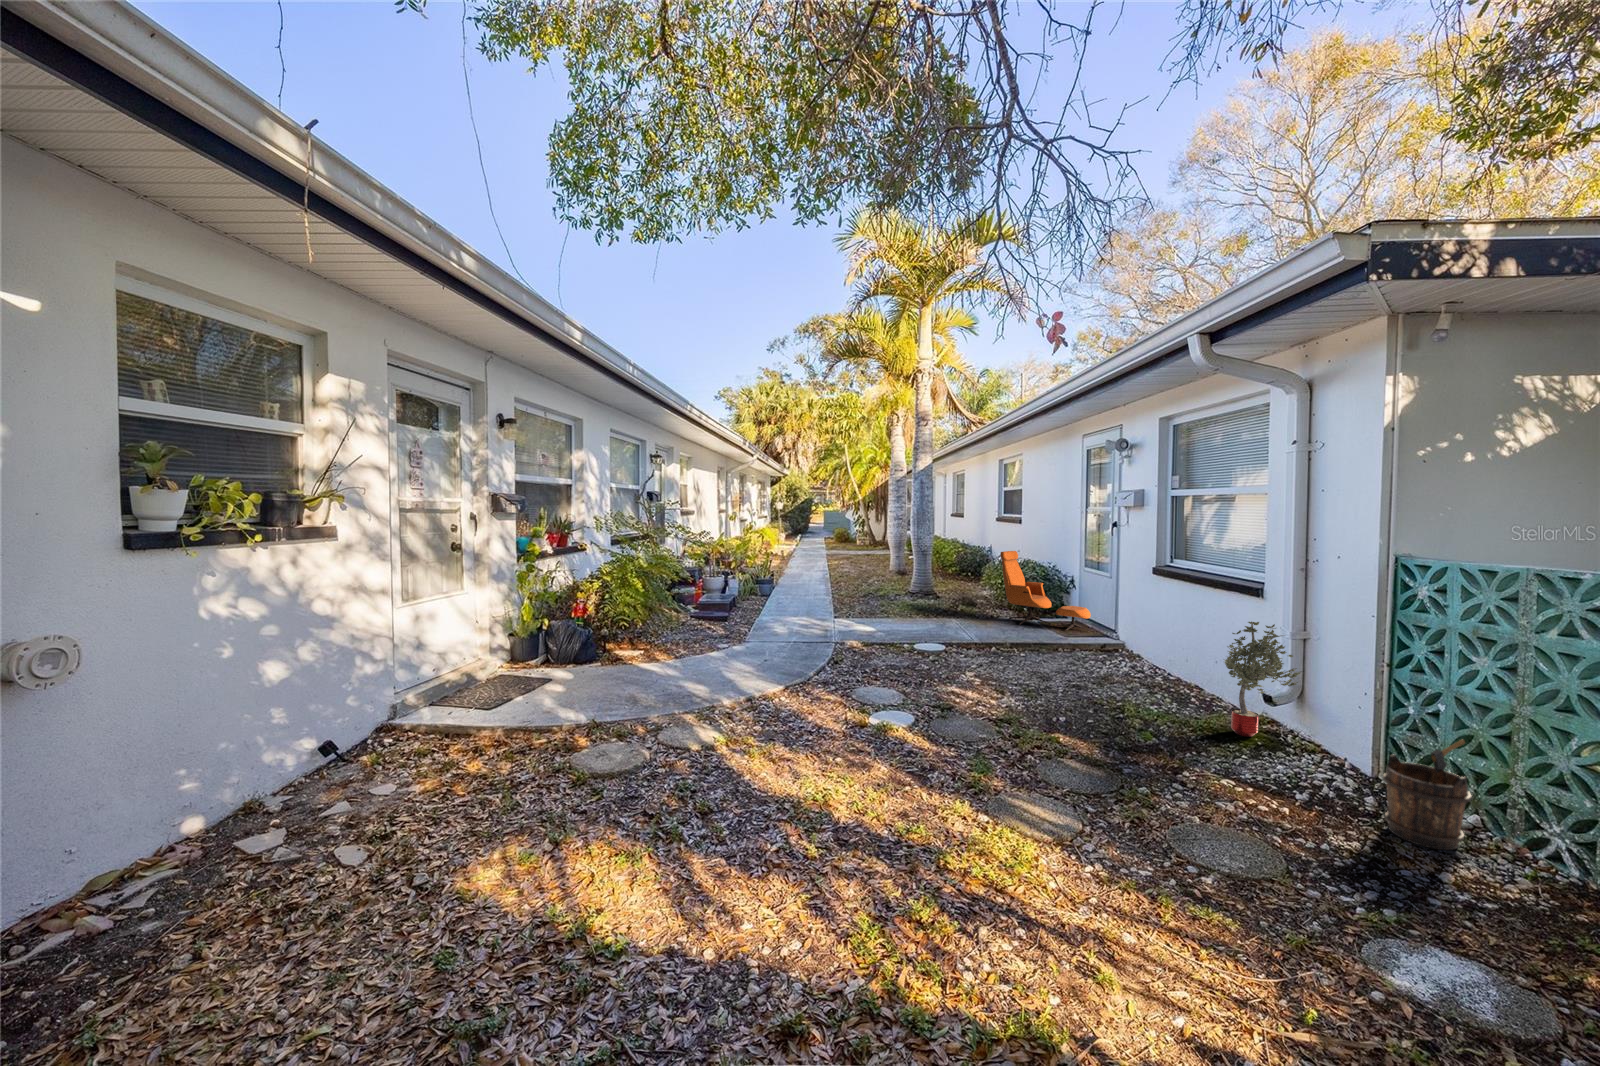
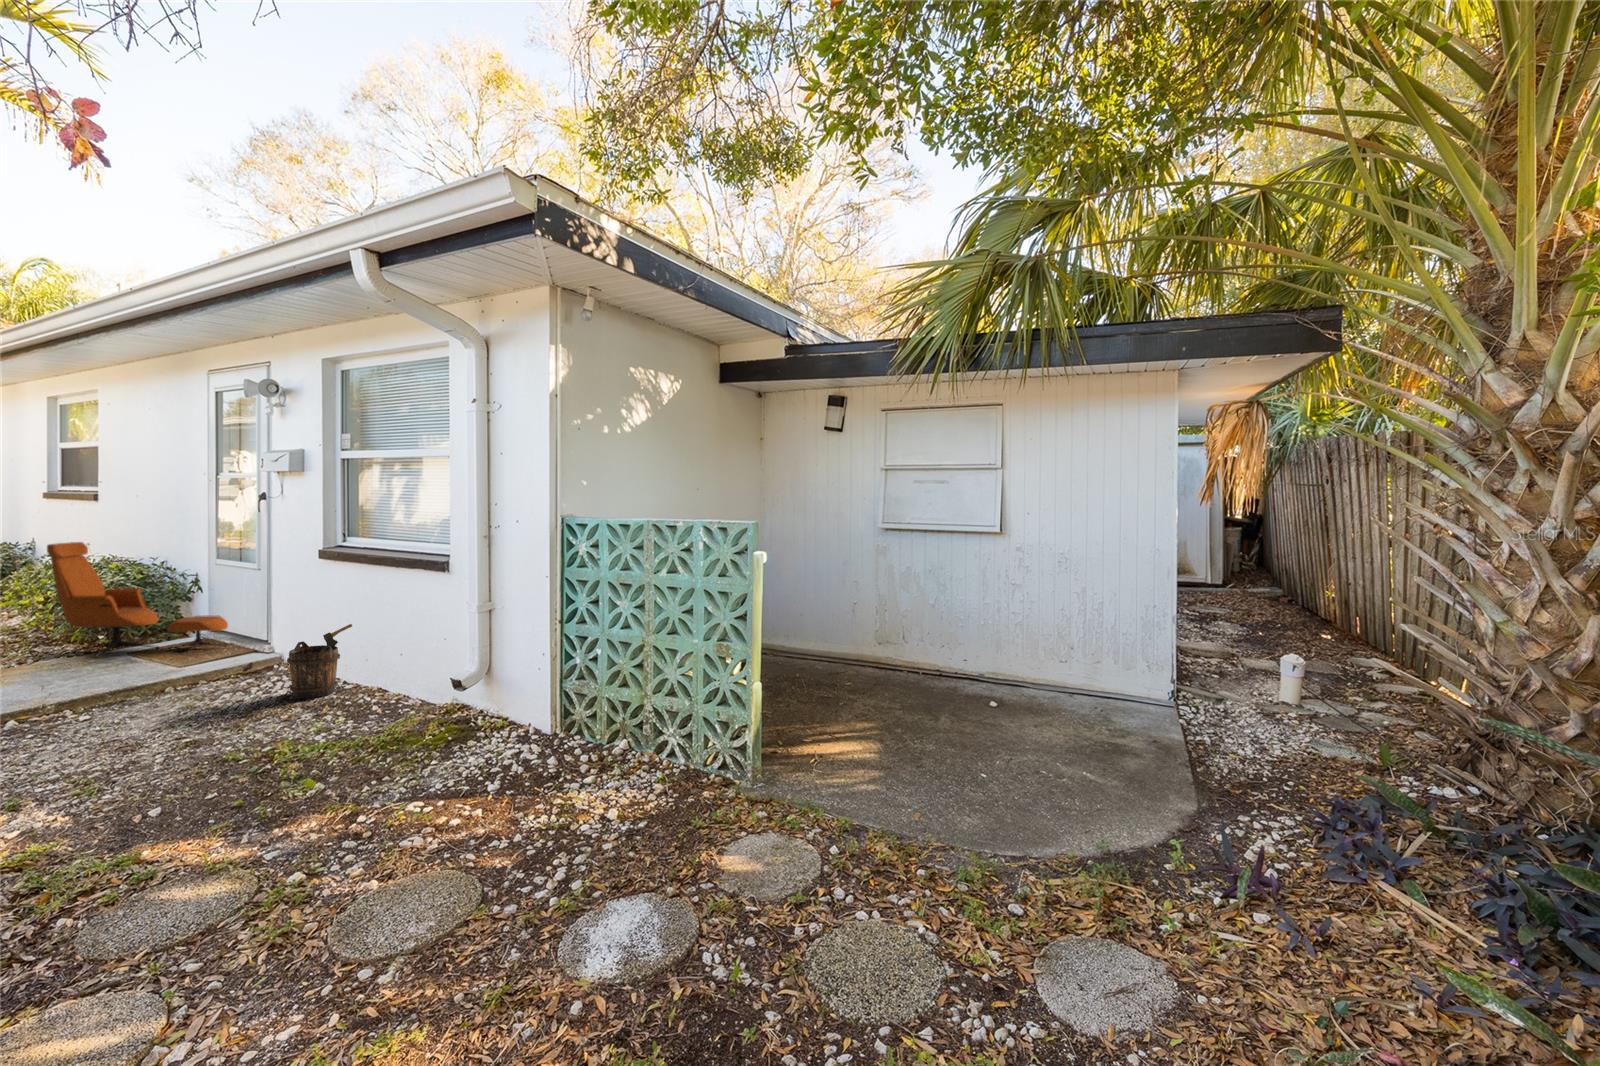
potted tree: present [1224,622,1300,737] -> none [407,600,487,733]
bucket: present [1383,740,1472,850] -> present [287,624,352,698]

